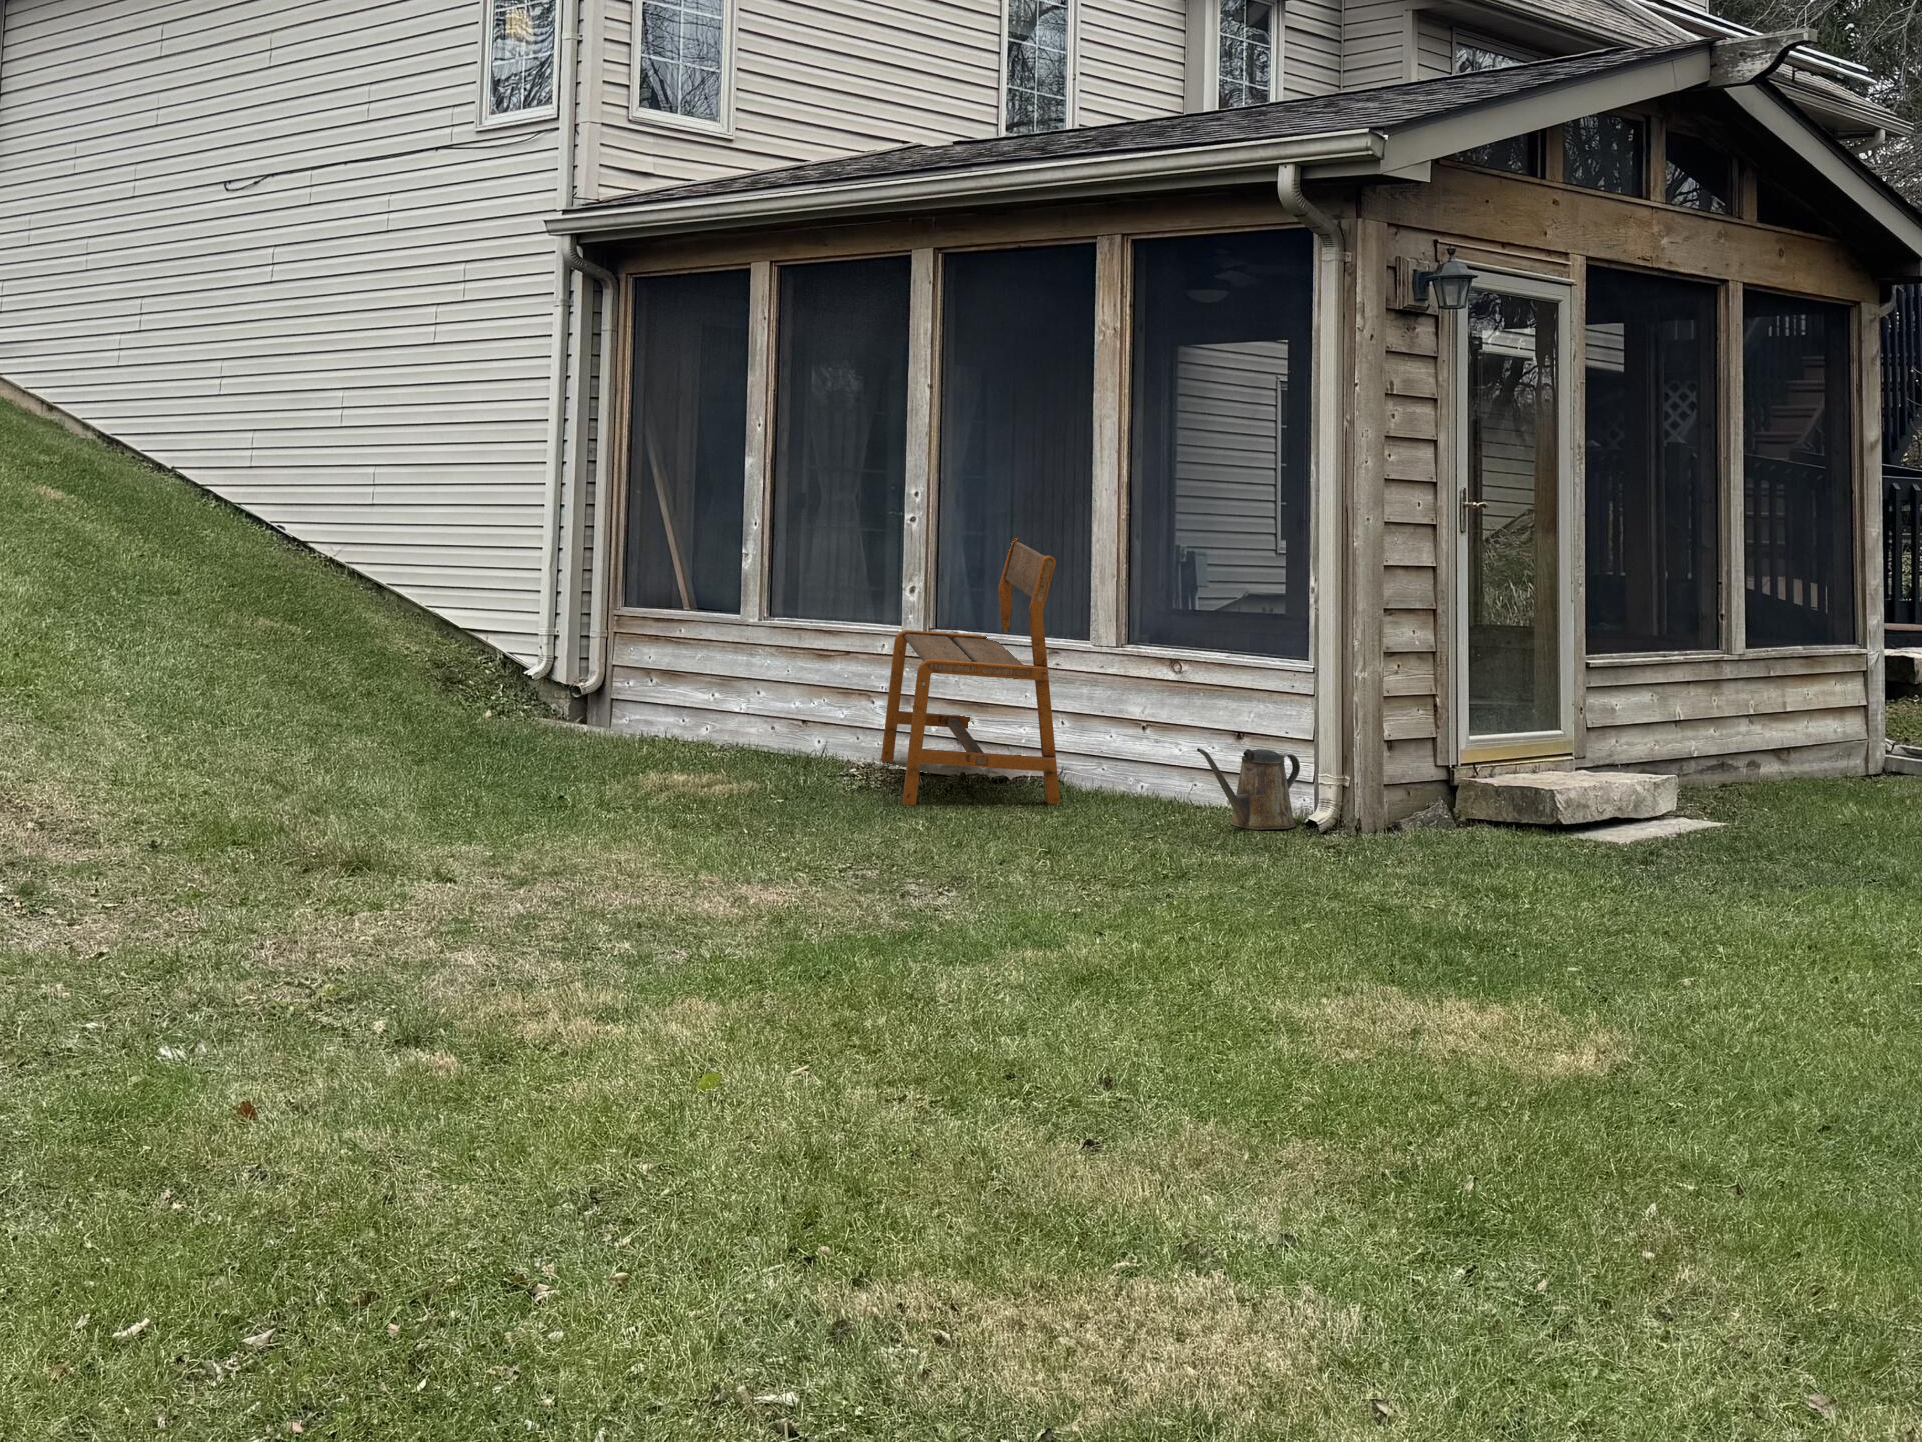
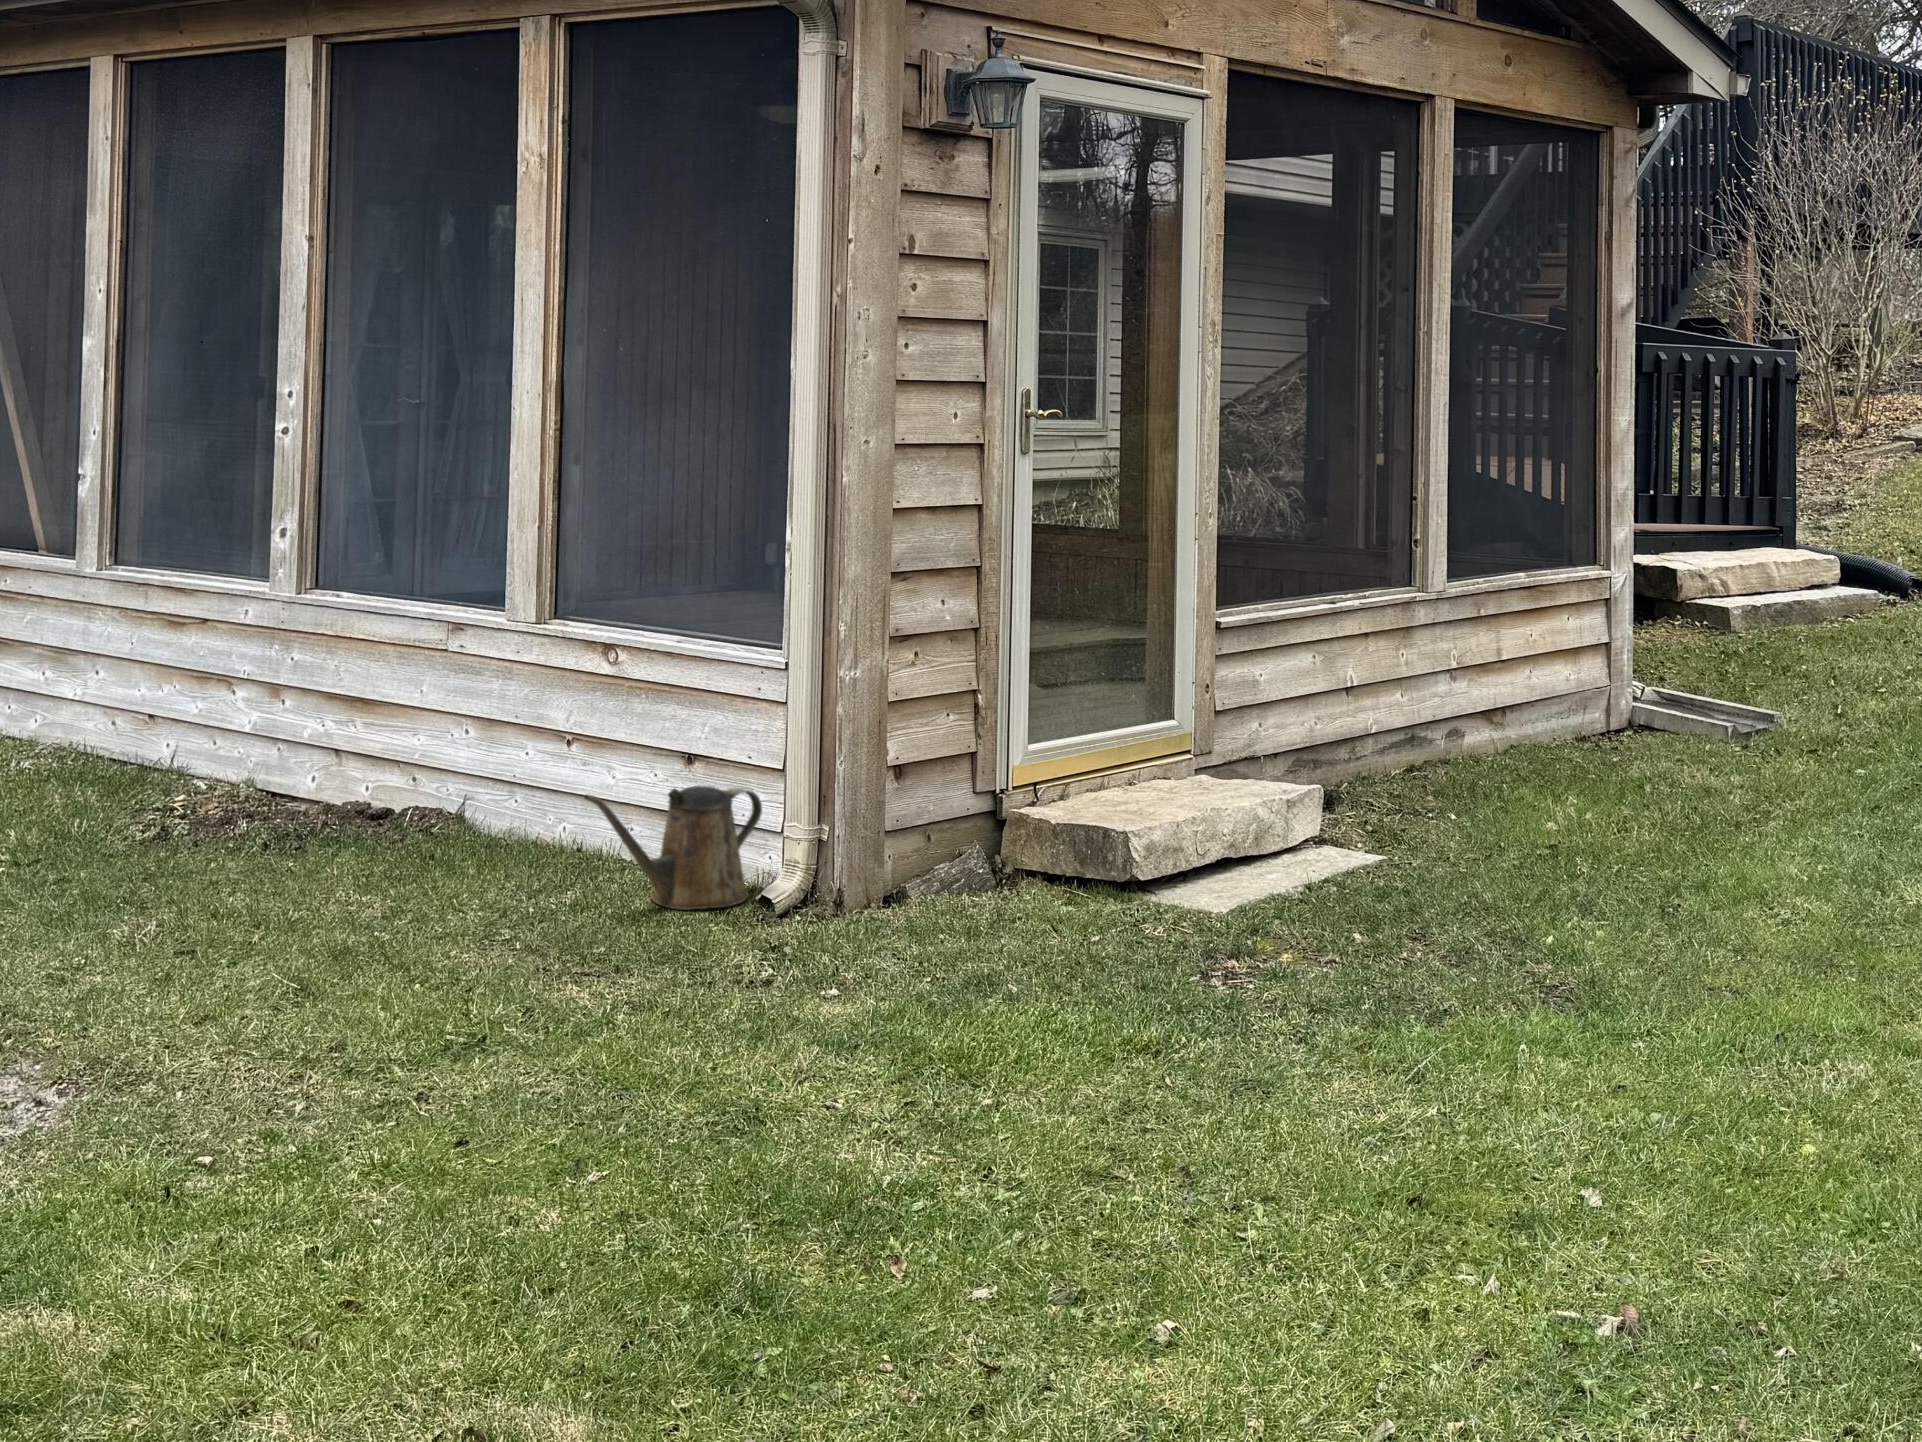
bench: present [881,539,1060,805] -> none [171,459,433,875]

